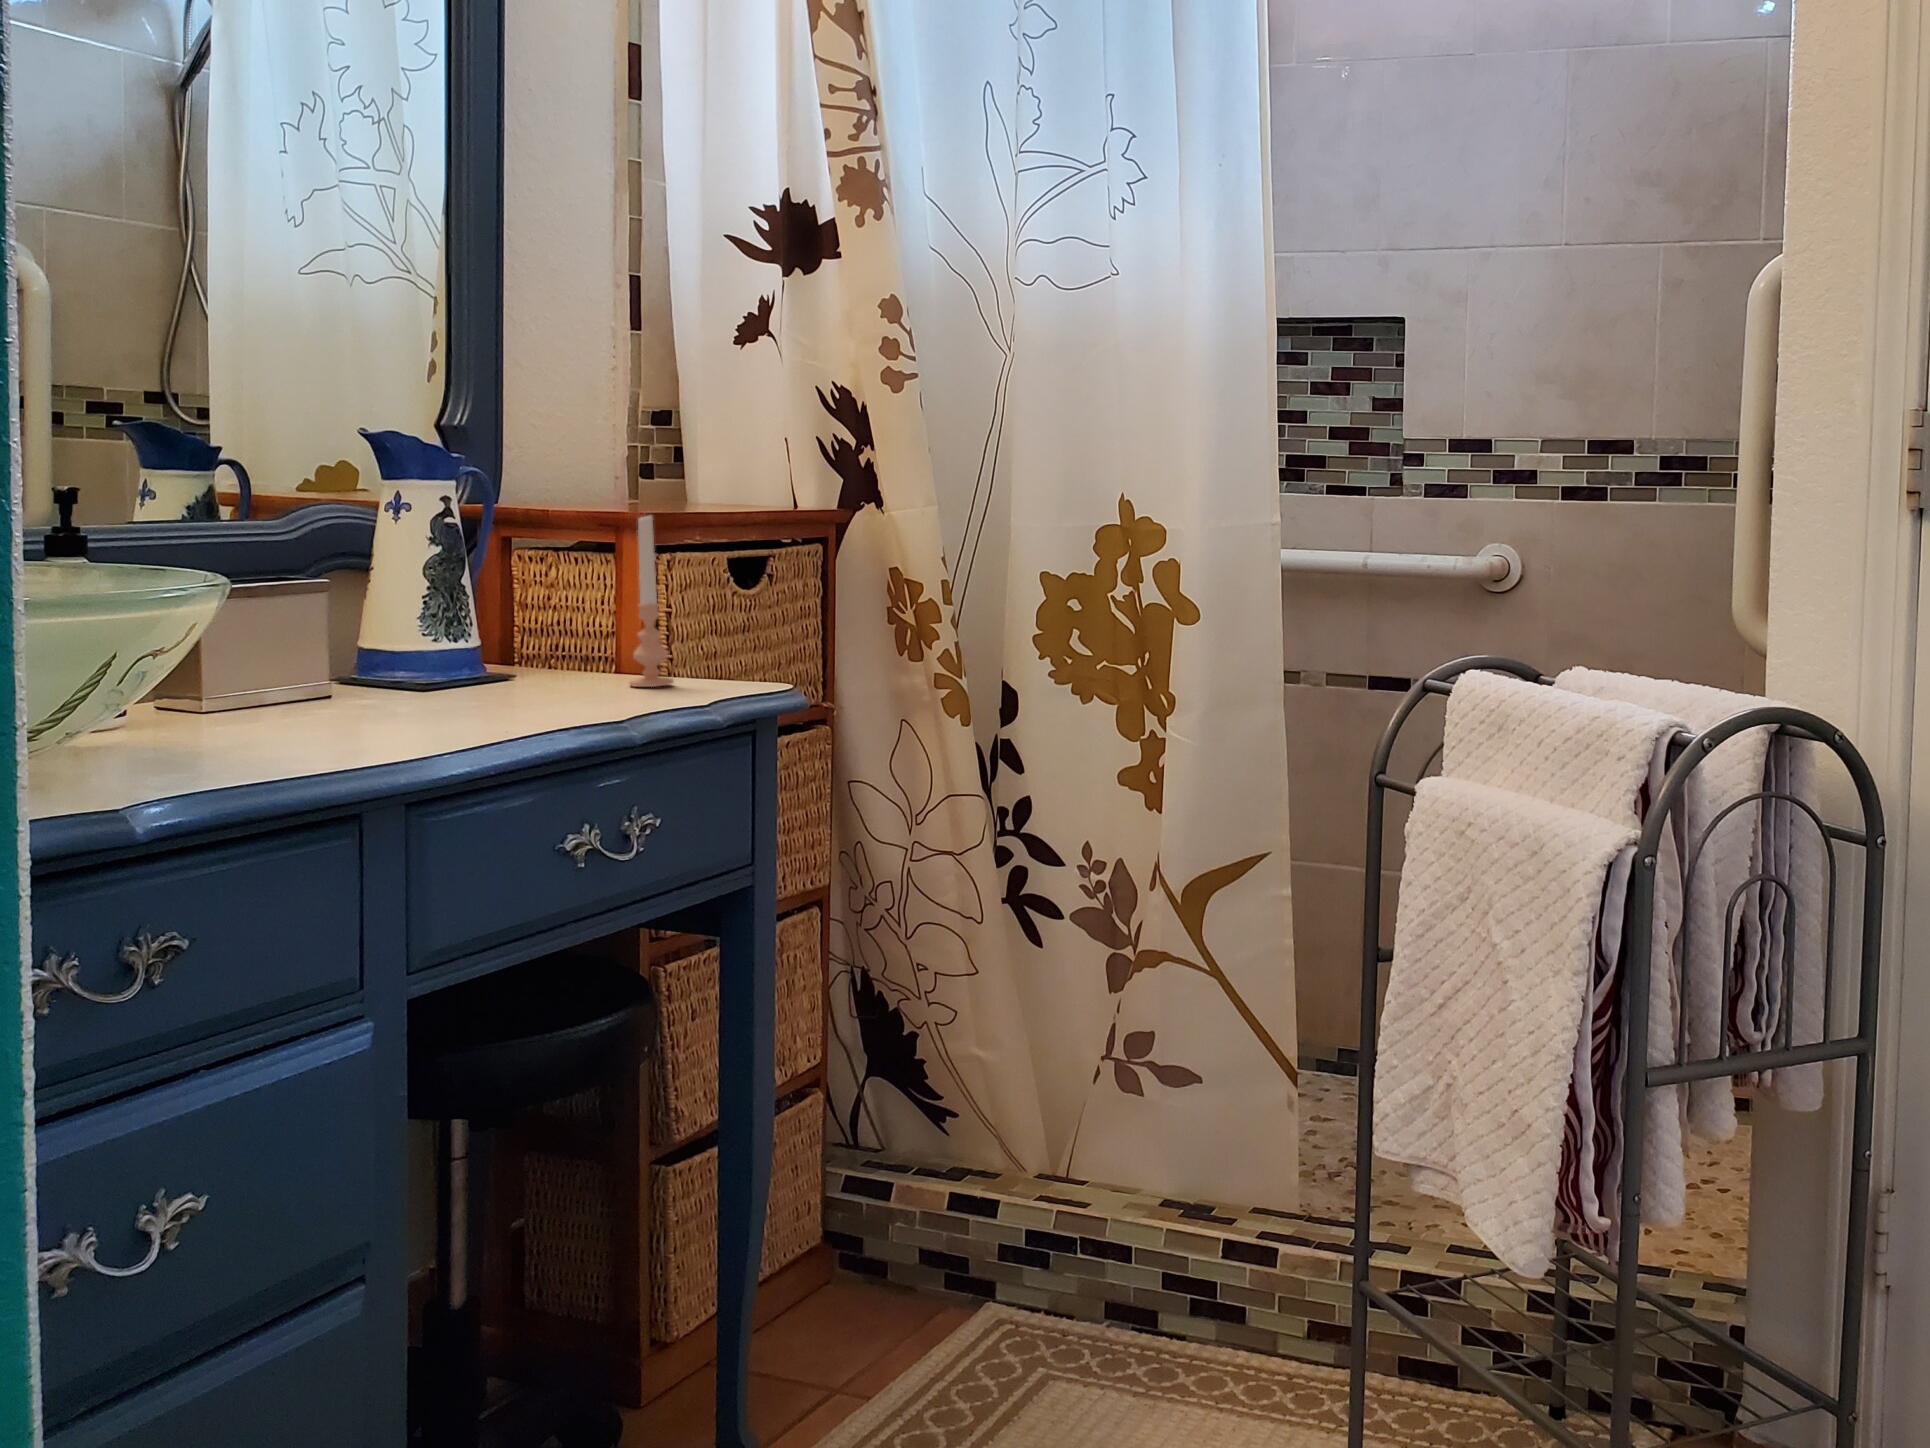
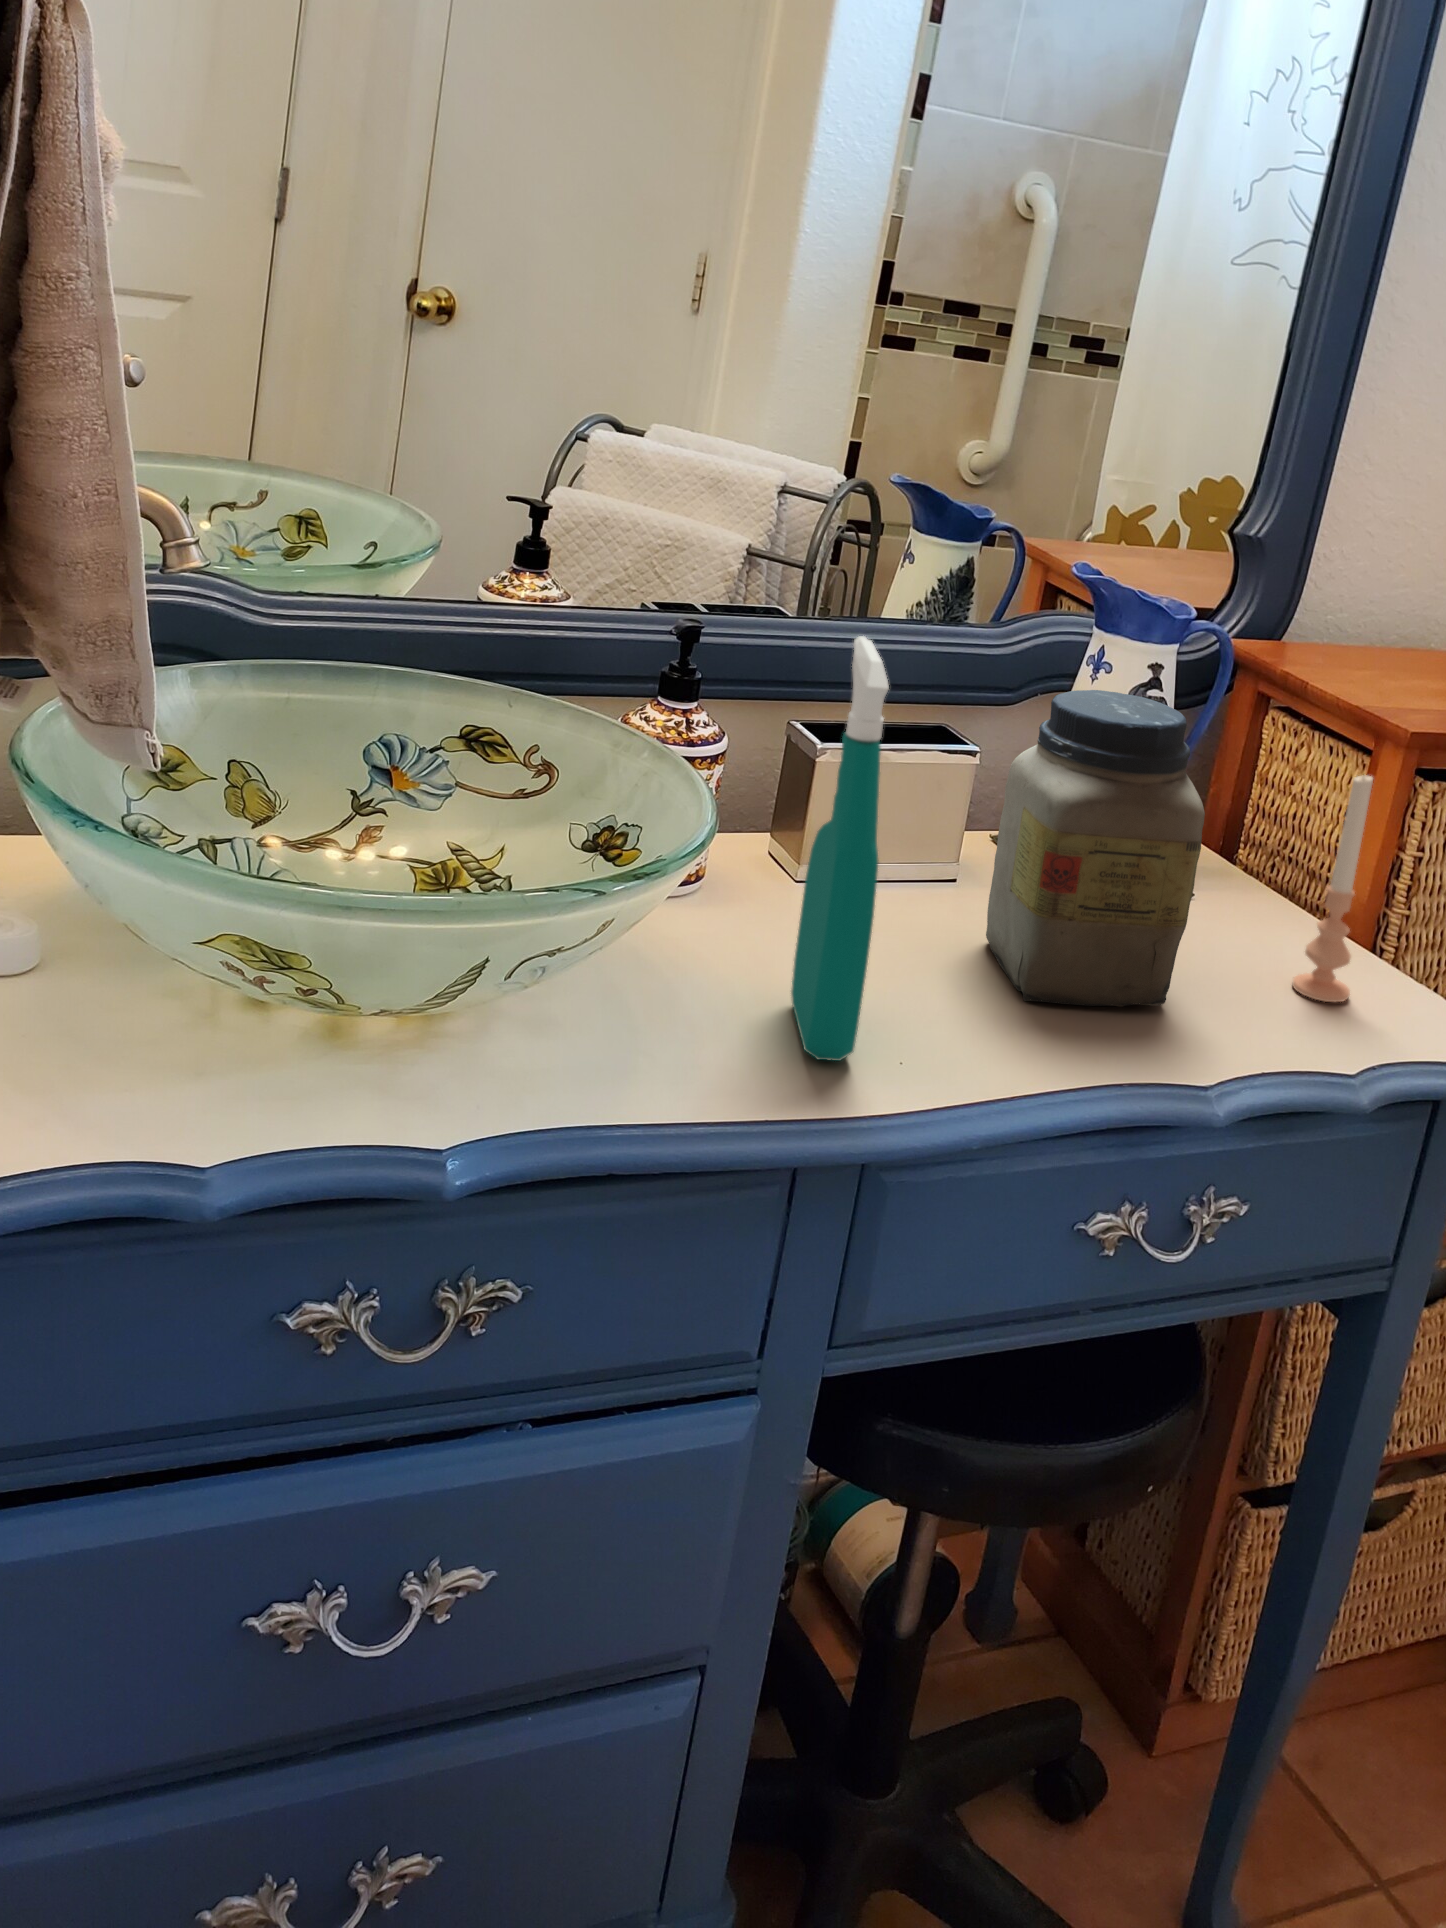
spray bottle: none [276,418,376,745] -> present [791,636,889,1061]
jar: none [382,479,562,714] -> present [986,690,1205,1006]

